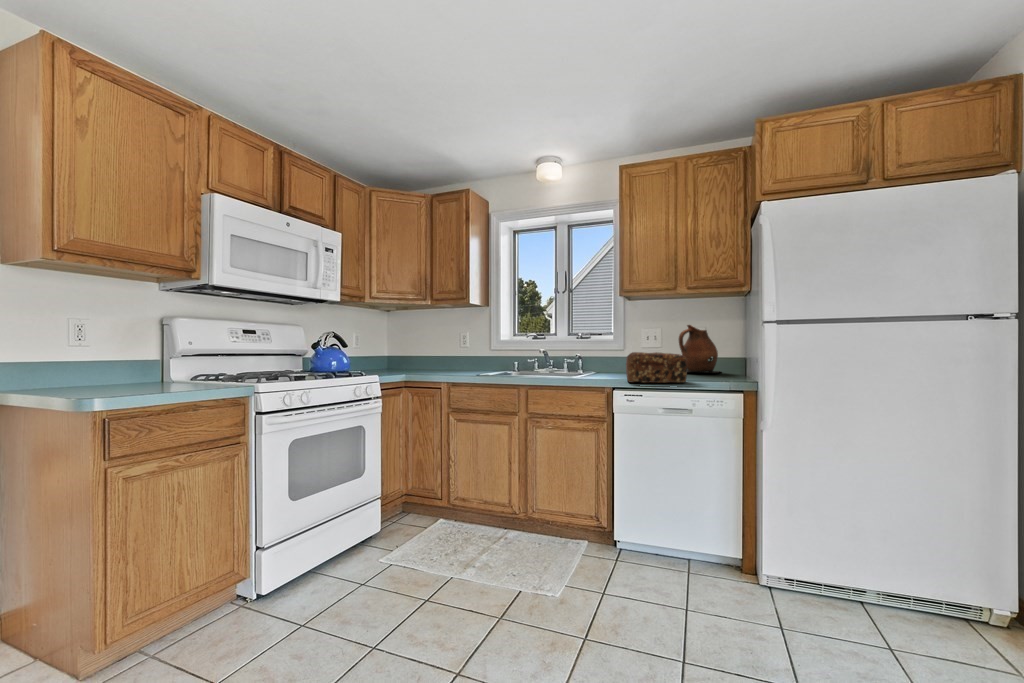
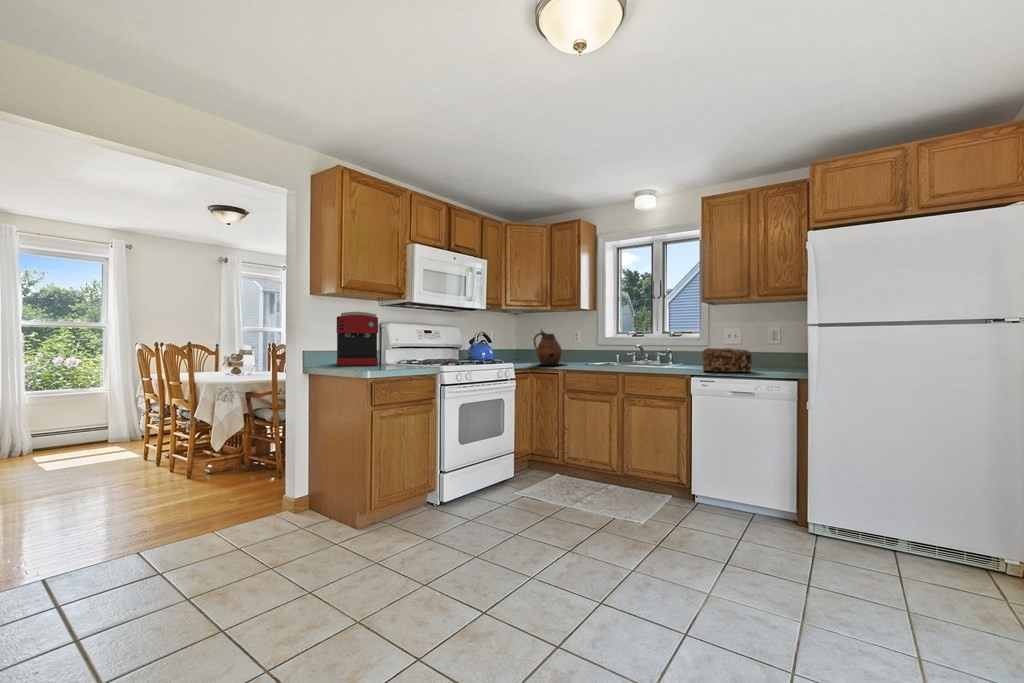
coffee maker: none [67,298,154,386] -> present [337,312,378,366]
ceramic pitcher: present [679,325,721,373] -> present [534,330,562,365]

